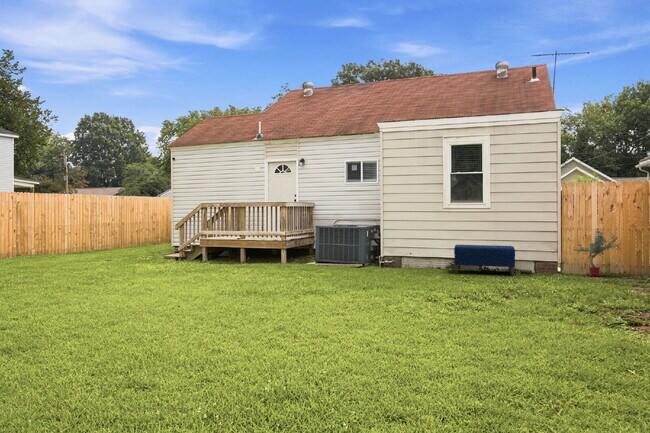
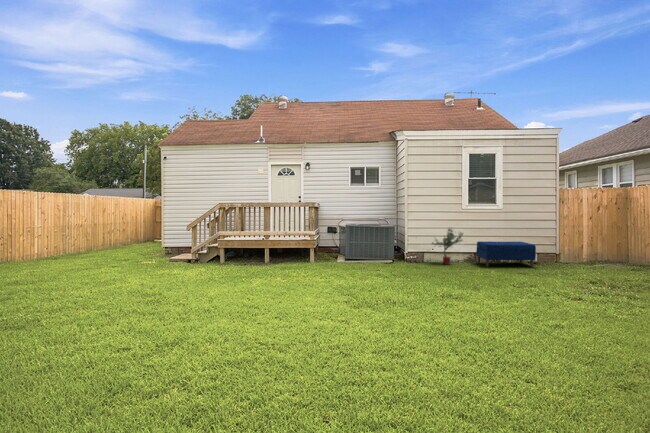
potted tree: present [574,229,617,277] -> present [432,228,463,264]

